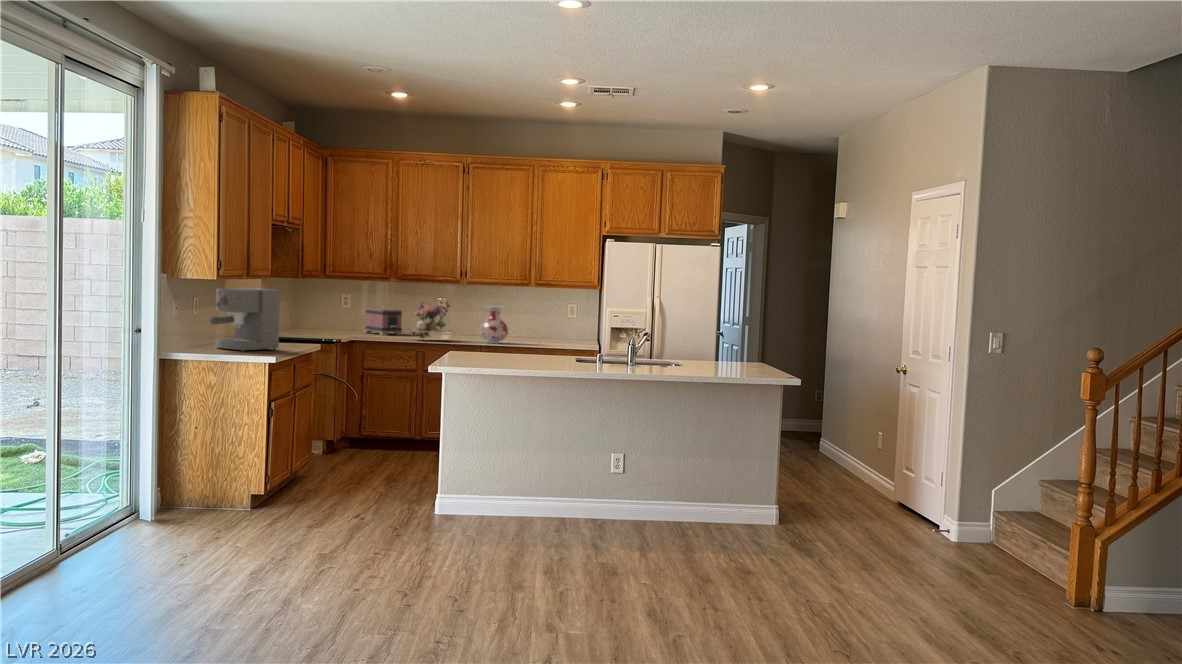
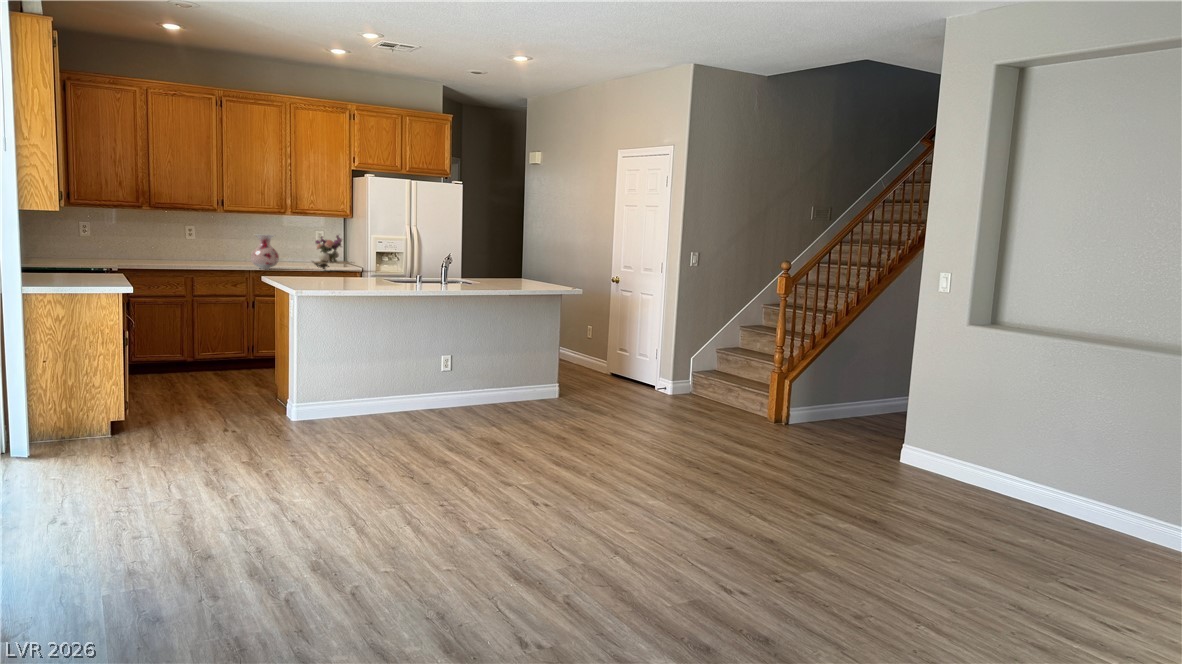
coffee maker: present [210,288,280,351] -> none [38,219,111,283]
flower arrangement: present [408,301,453,339] -> present [313,235,352,269]
toaster: present [364,308,402,335] -> none [106,237,155,265]

